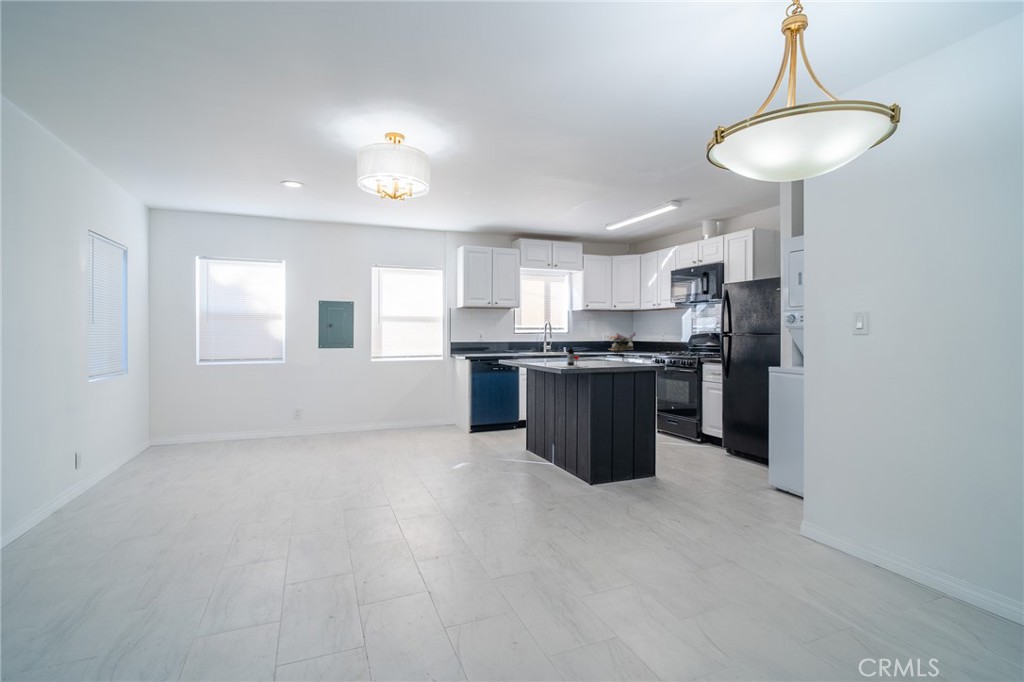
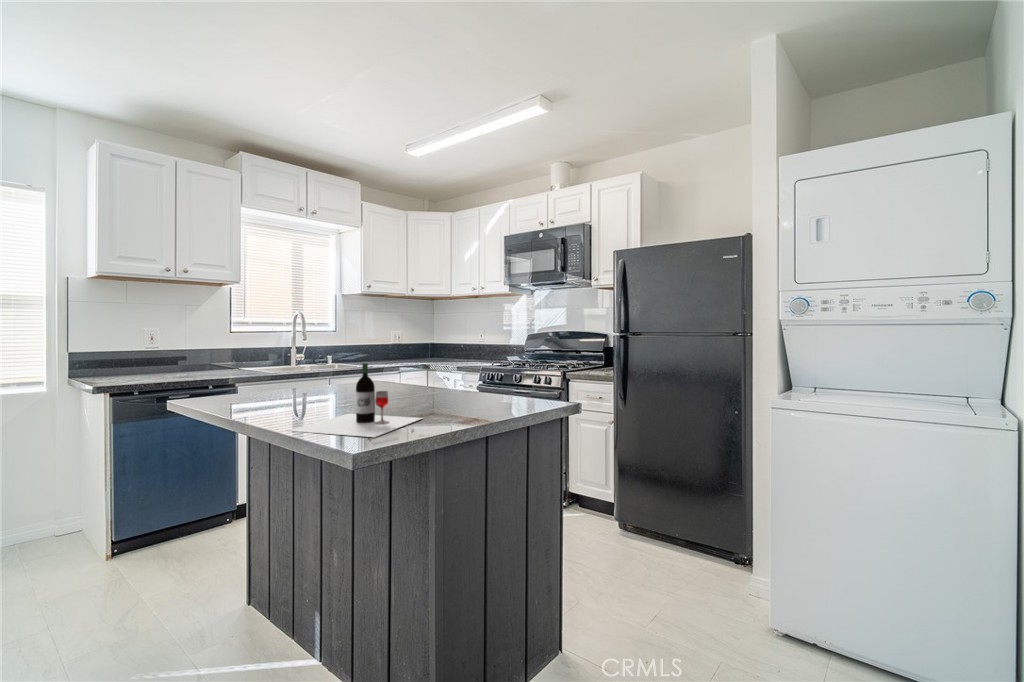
flower arrangement: present [610,332,635,354] -> none [401,329,448,365]

